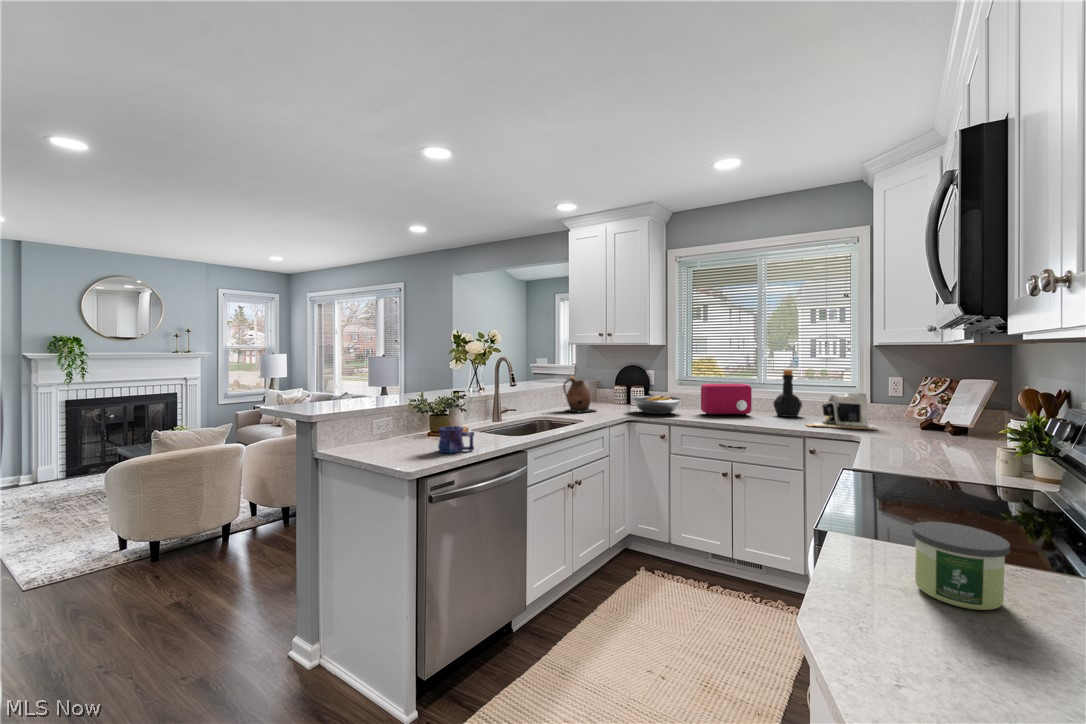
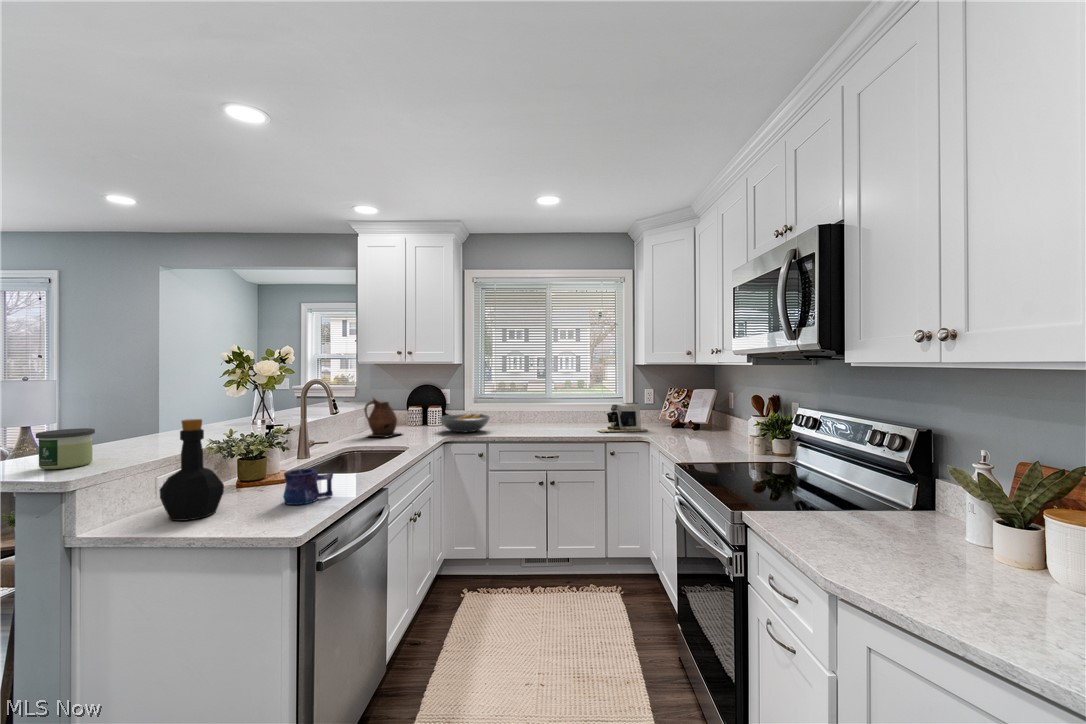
bottle: present [773,370,802,417] -> present [159,419,224,521]
toaster: present [701,384,752,416] -> none [504,398,547,430]
candle: present [912,522,1010,610] -> present [36,428,95,469]

